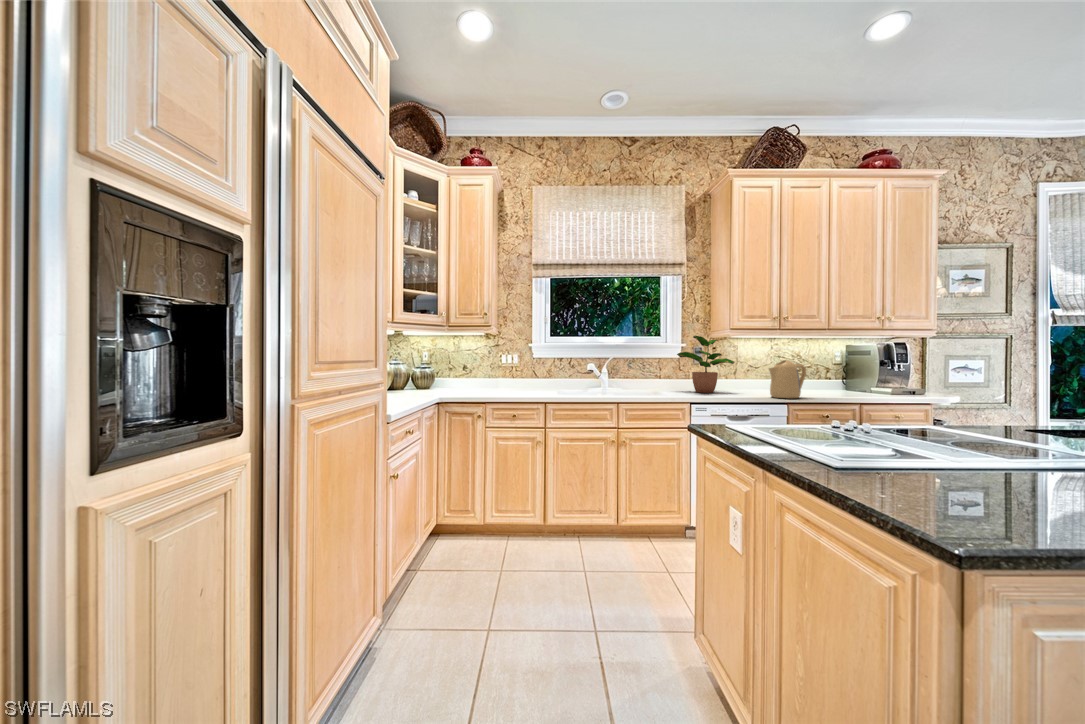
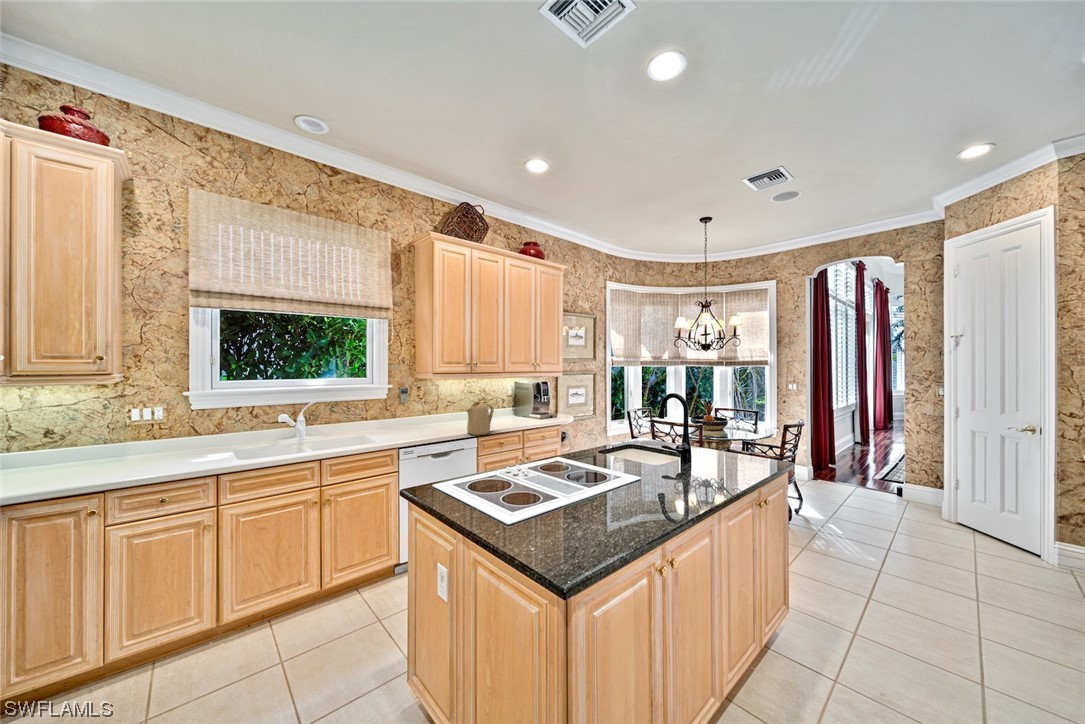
potted plant: present [677,336,735,393] -> none [383,380,438,433]

